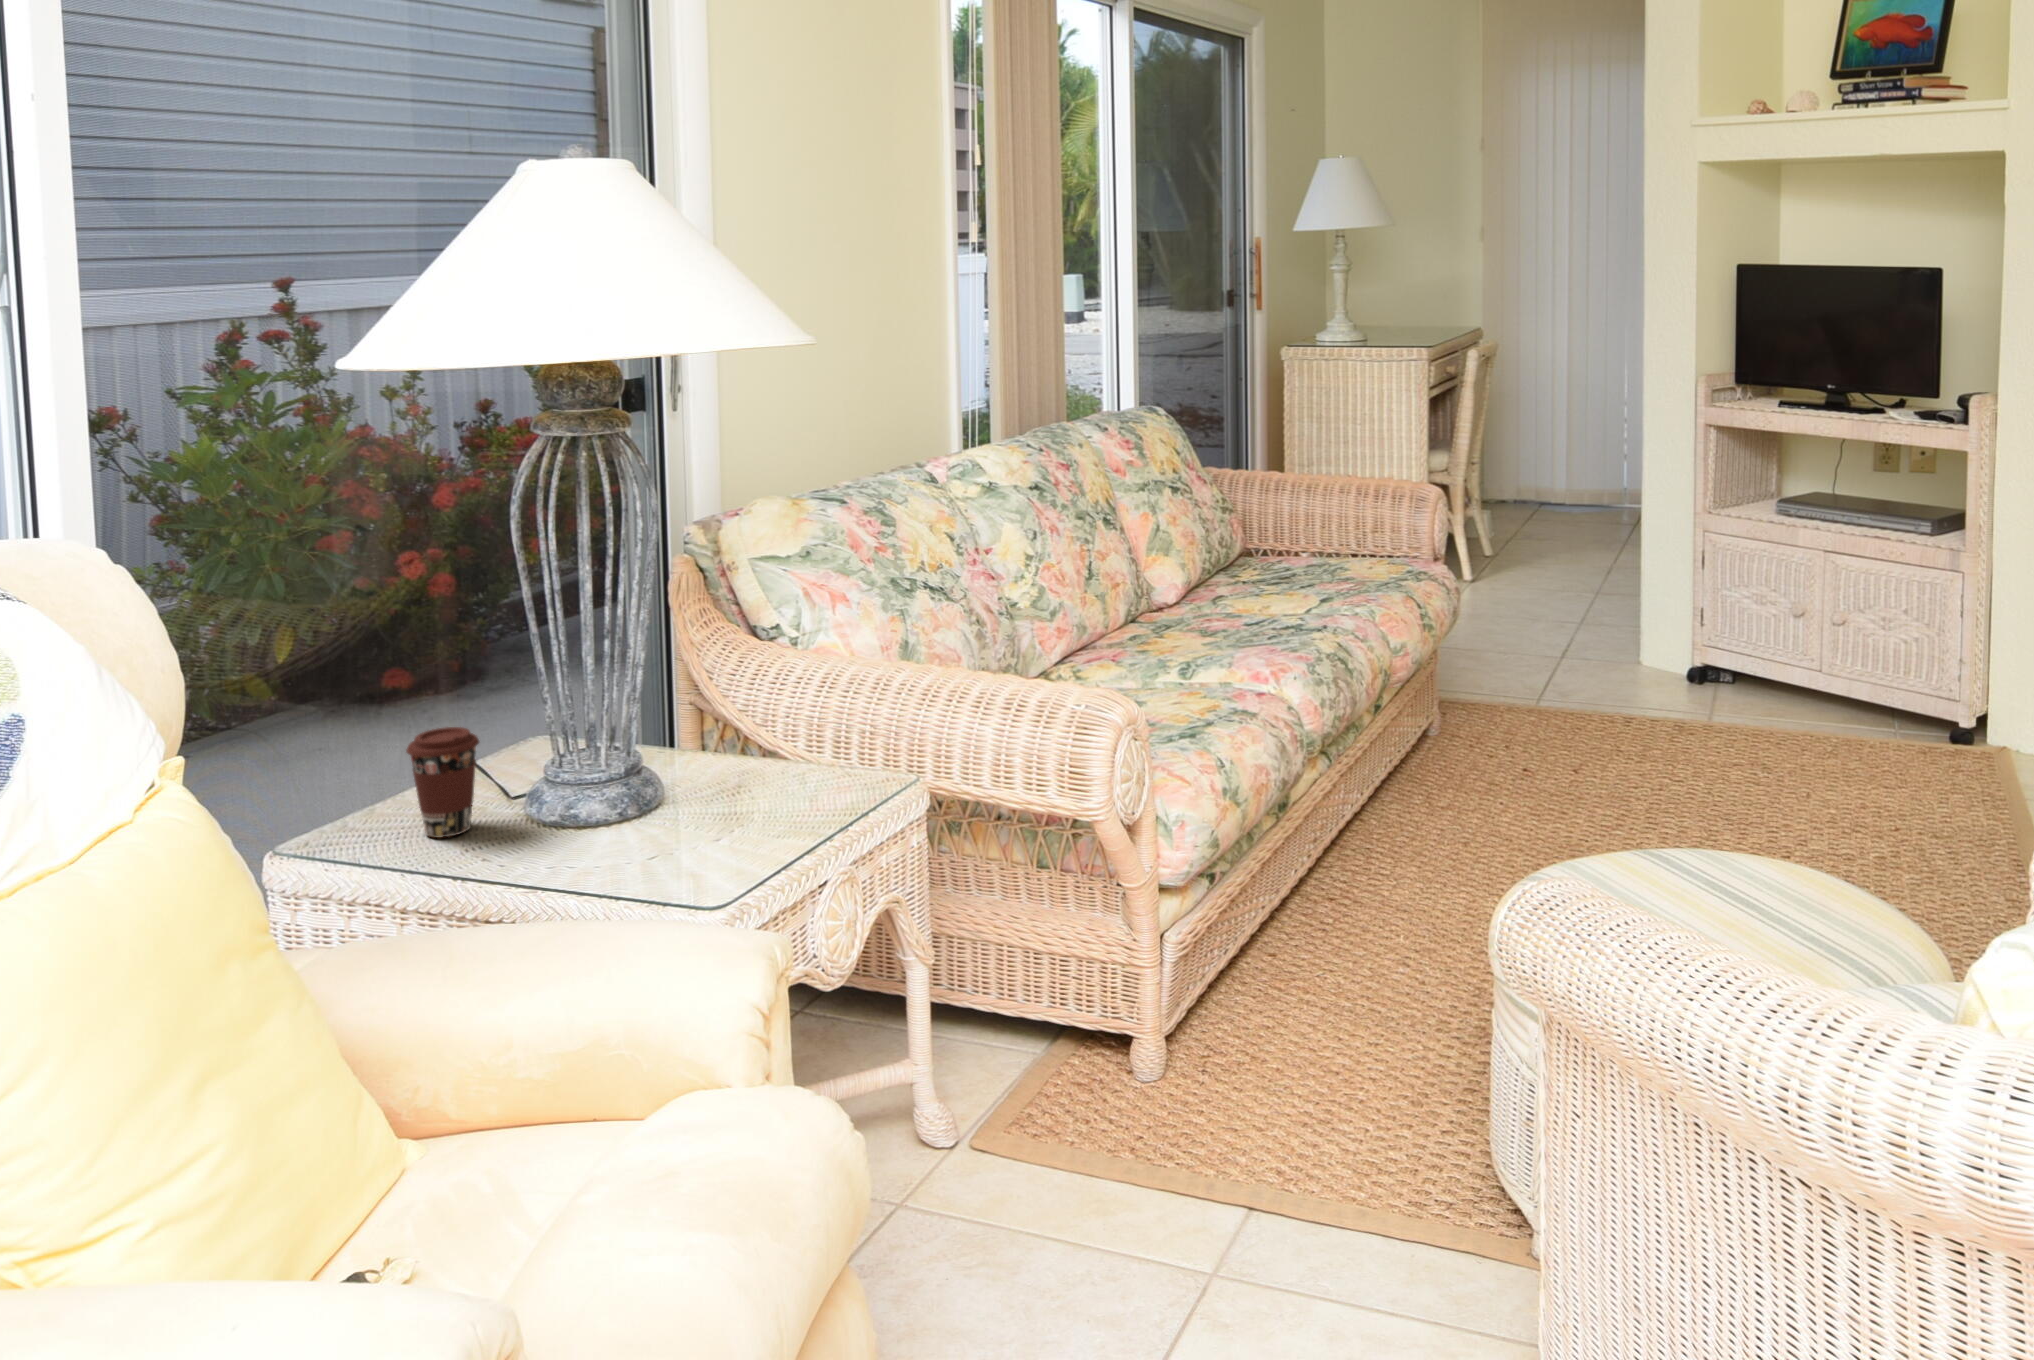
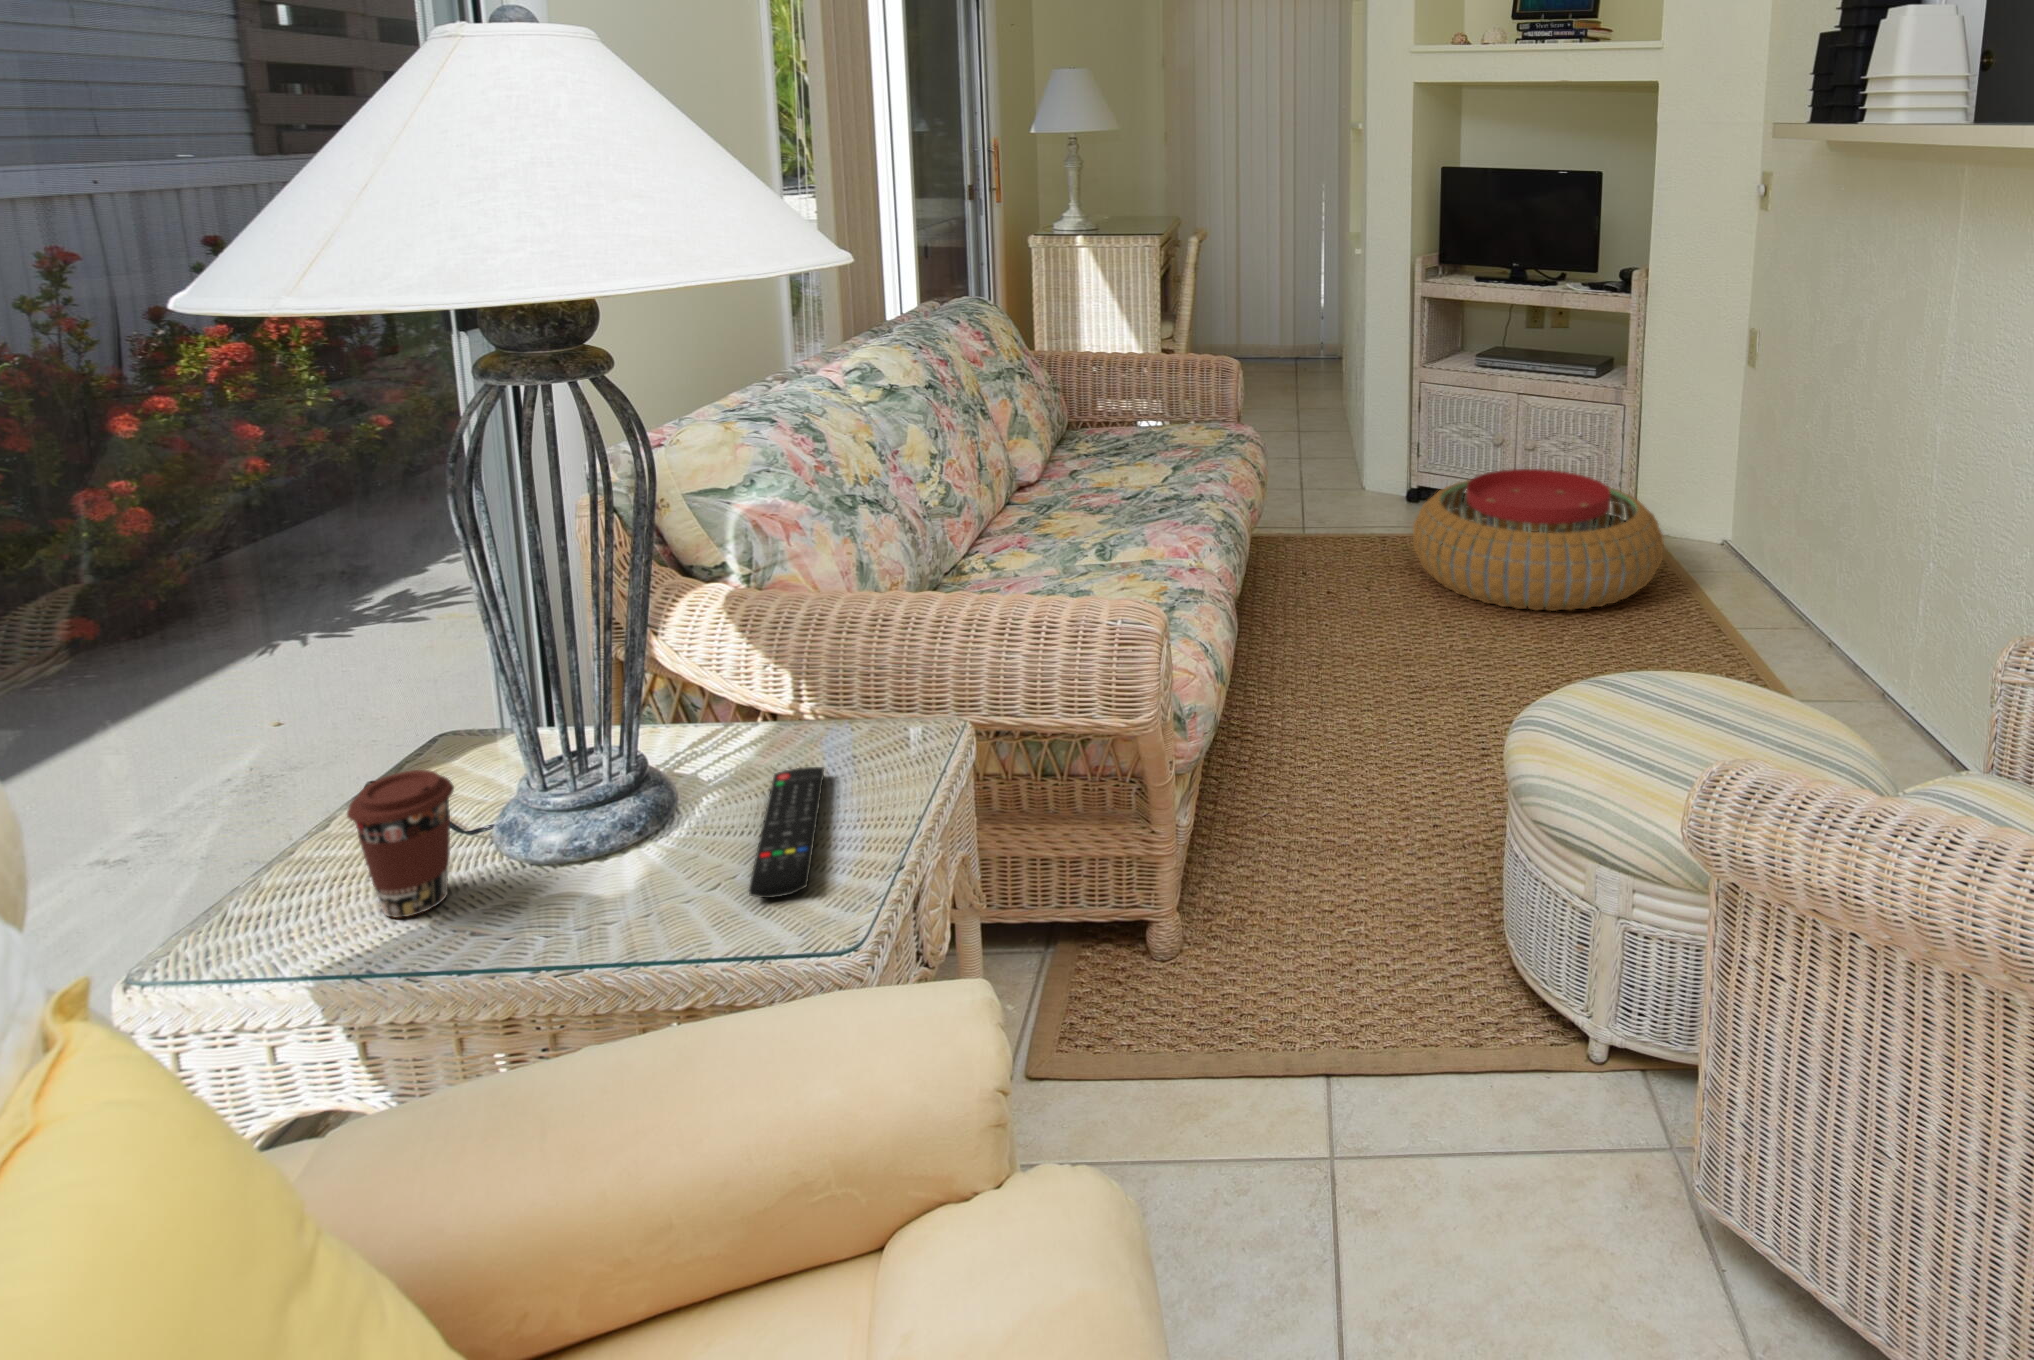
pouf: none [1640,643,1980,824] -> present [1413,469,1664,611]
remote control: none [660,785,771,866] -> present [749,767,824,898]

